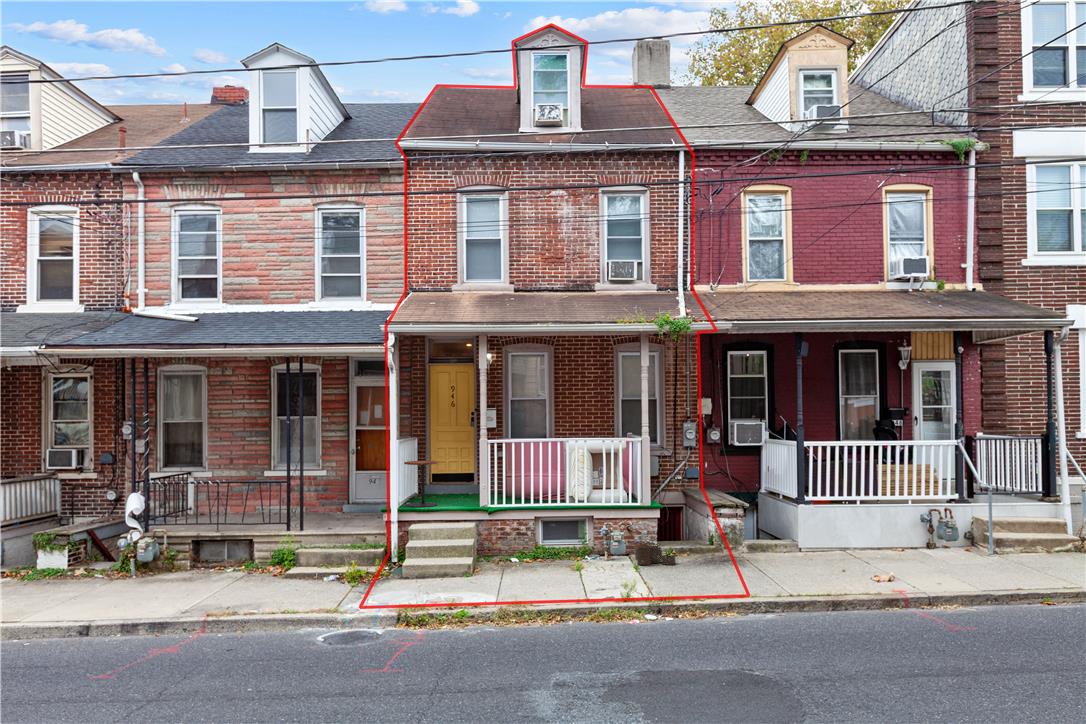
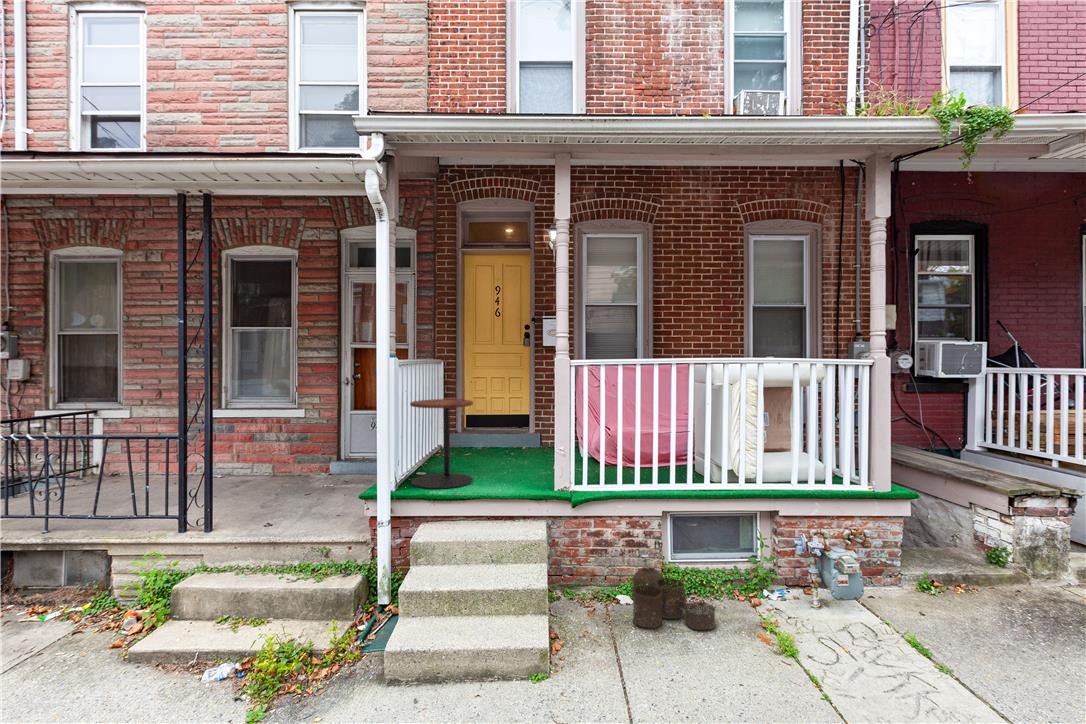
woven basket: present [635,544,676,565] -> present [632,567,716,630]

